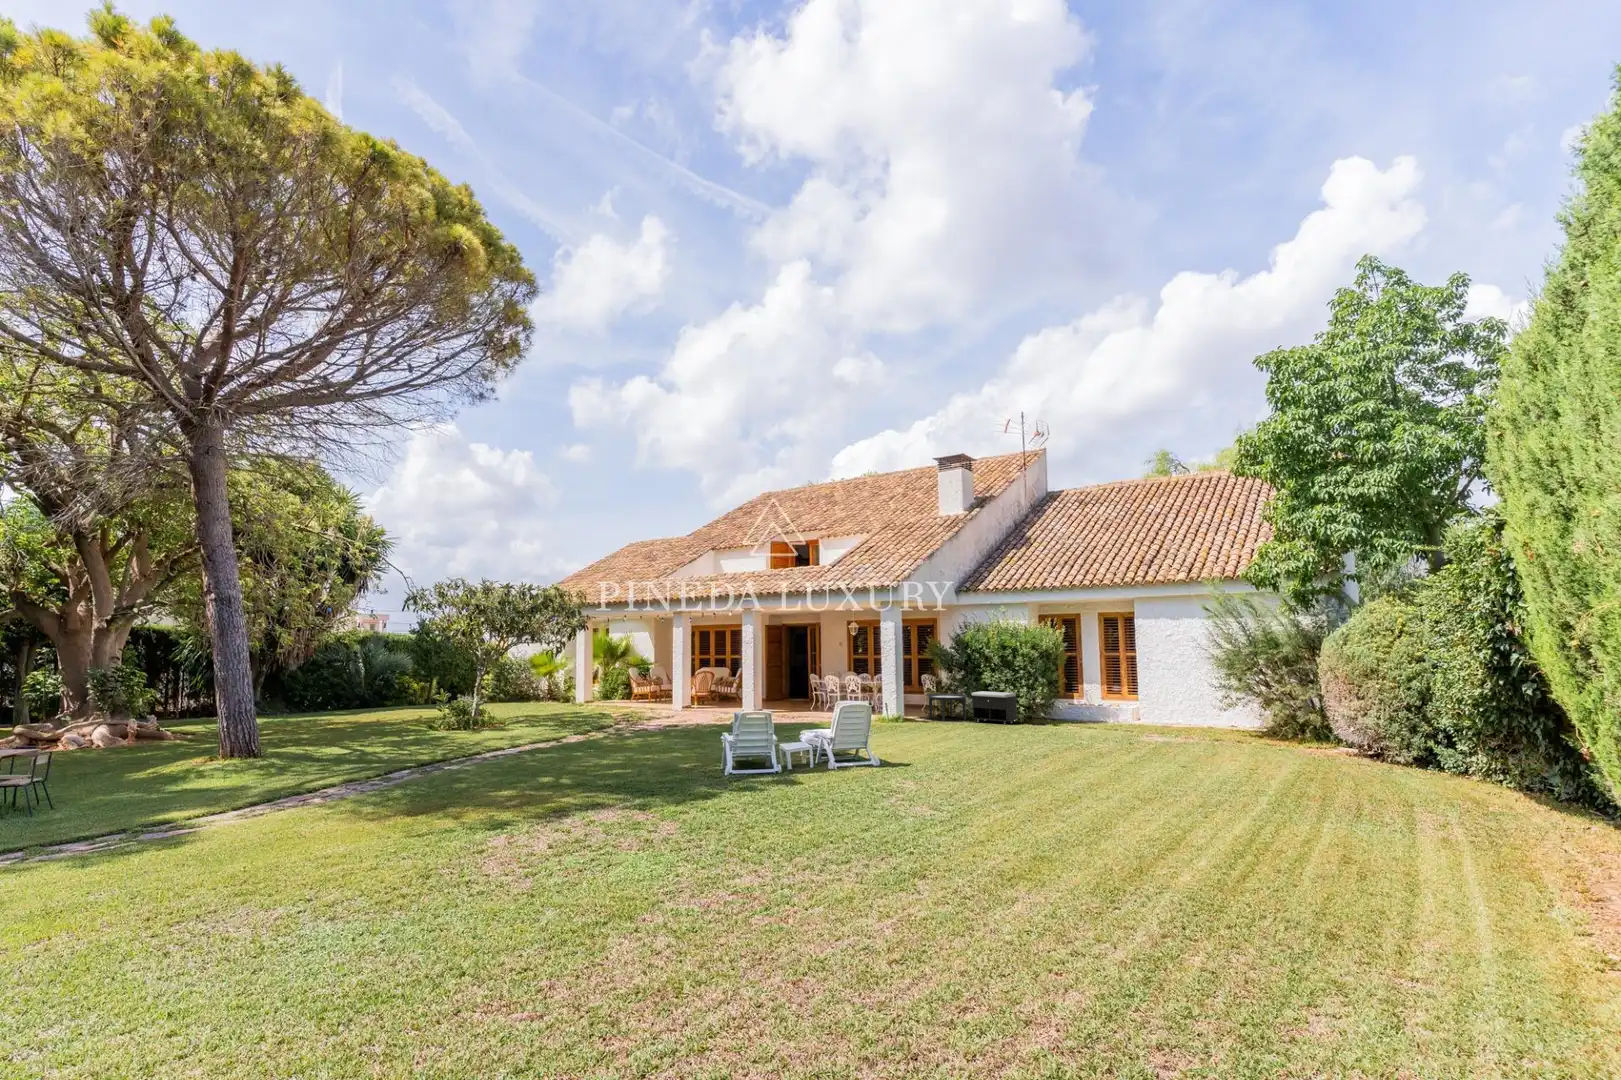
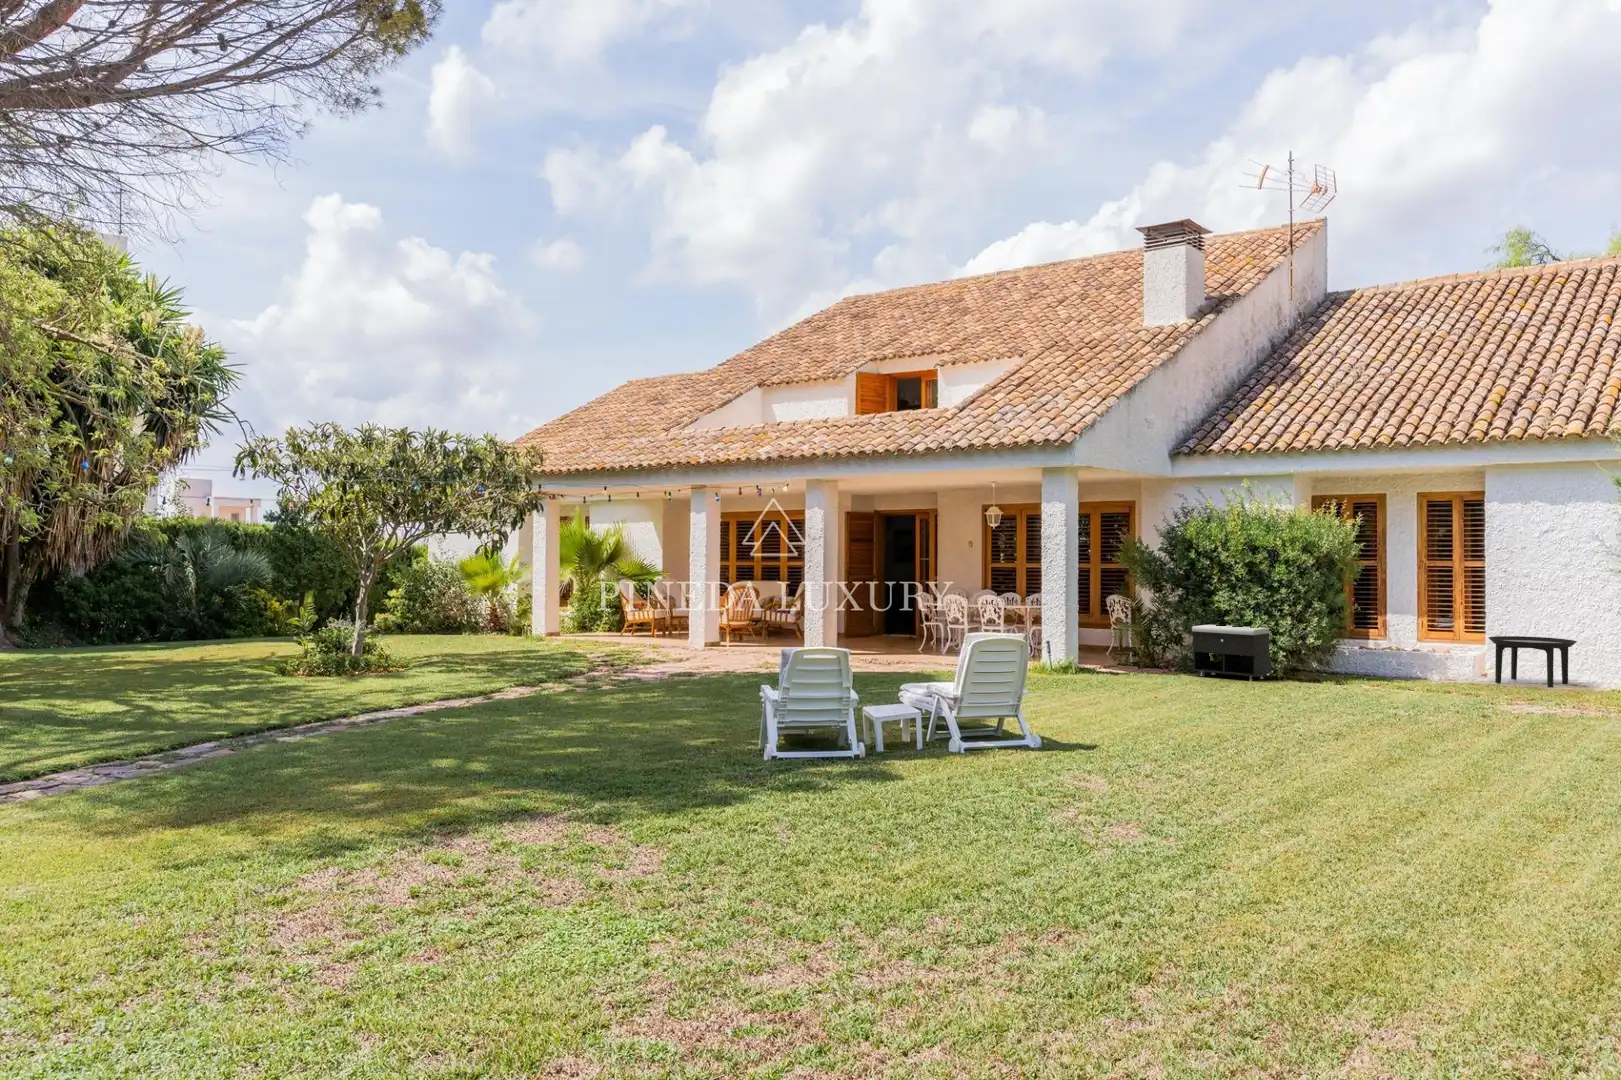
round table: present [927,694,967,721] -> present [1489,636,1577,688]

